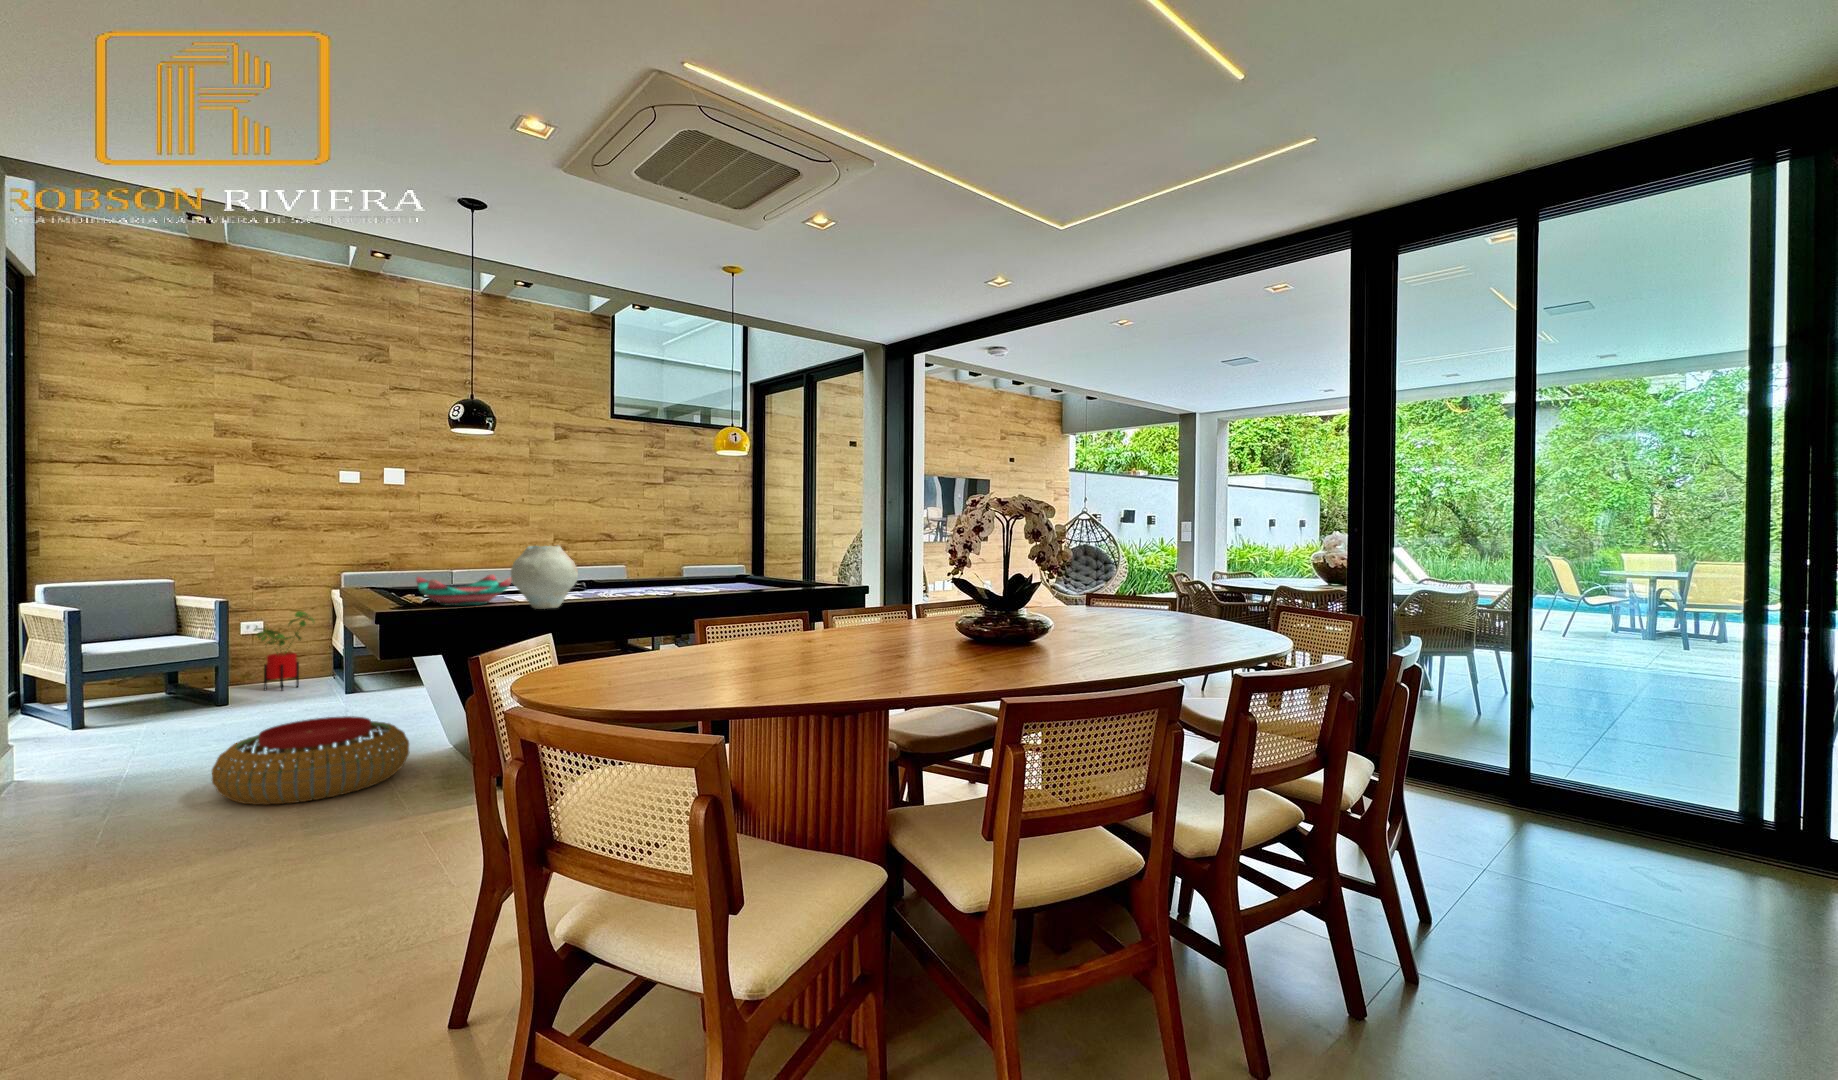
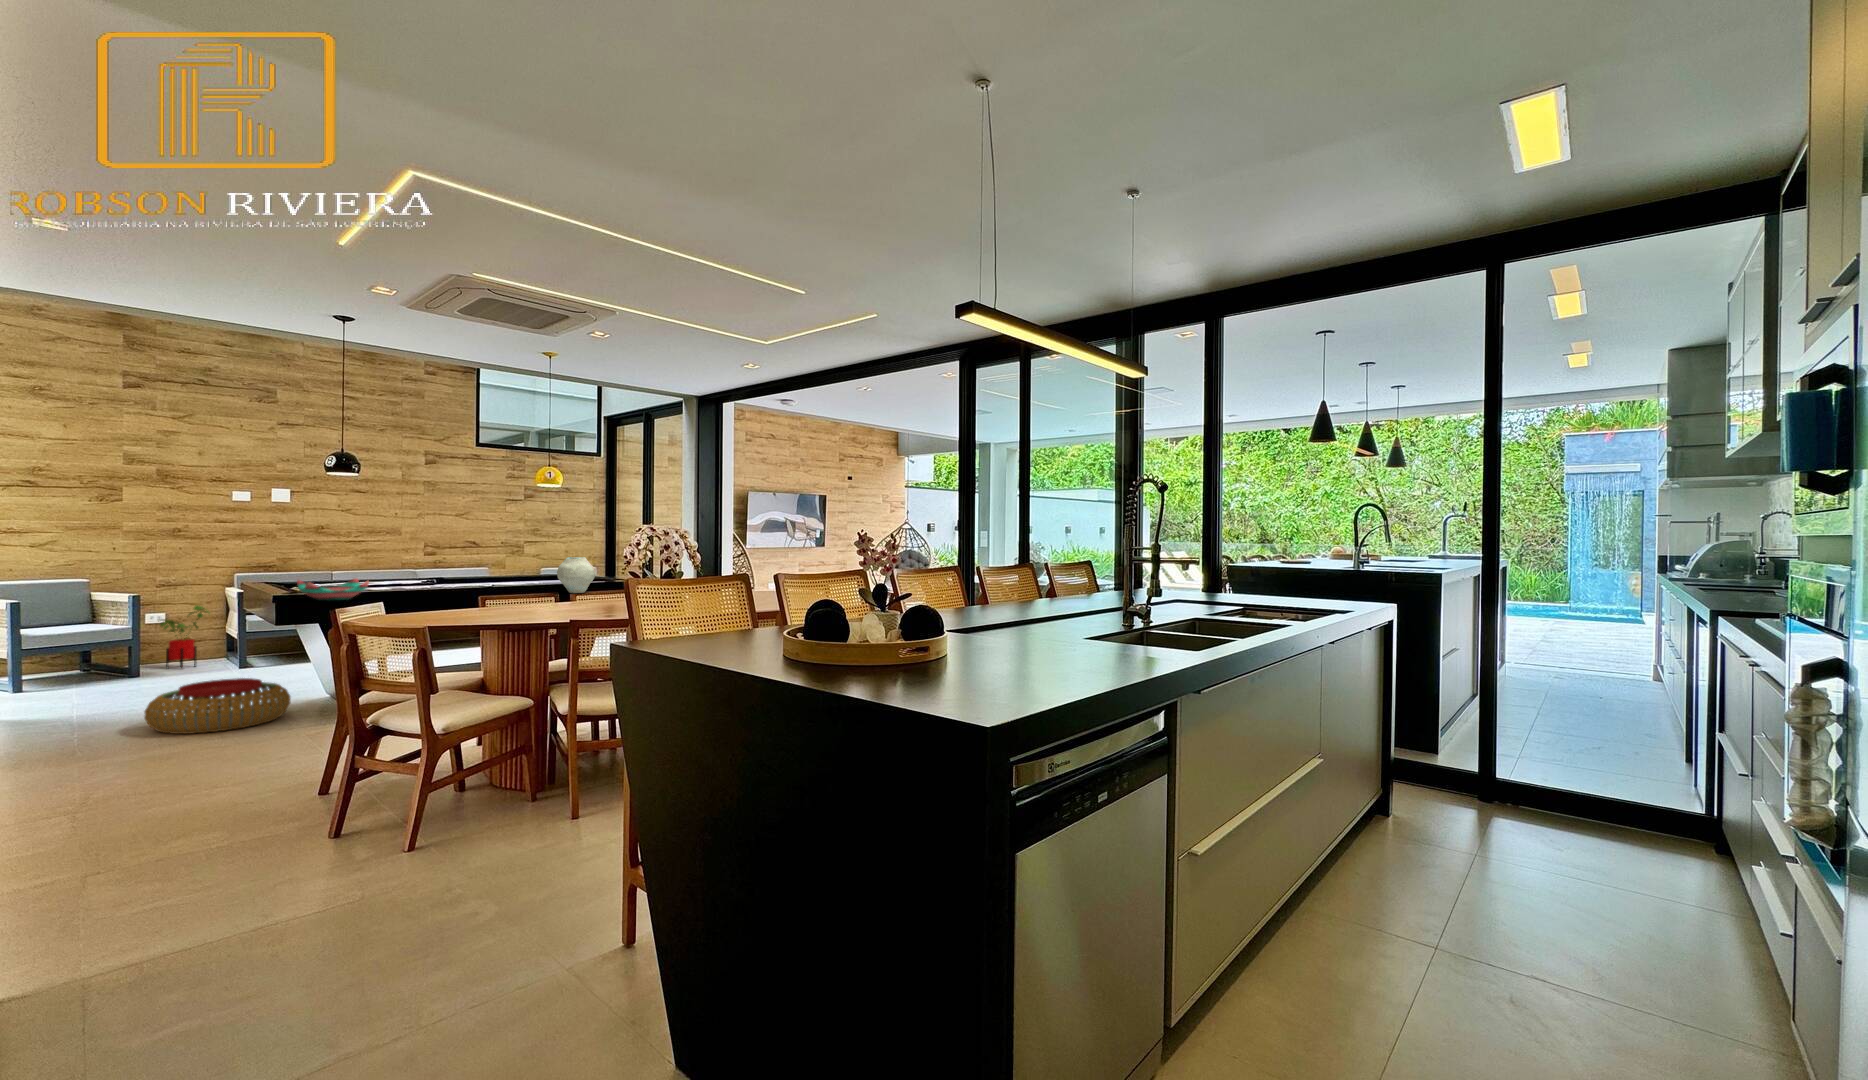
vase: present [511,546,578,609] -> present [557,557,595,593]

